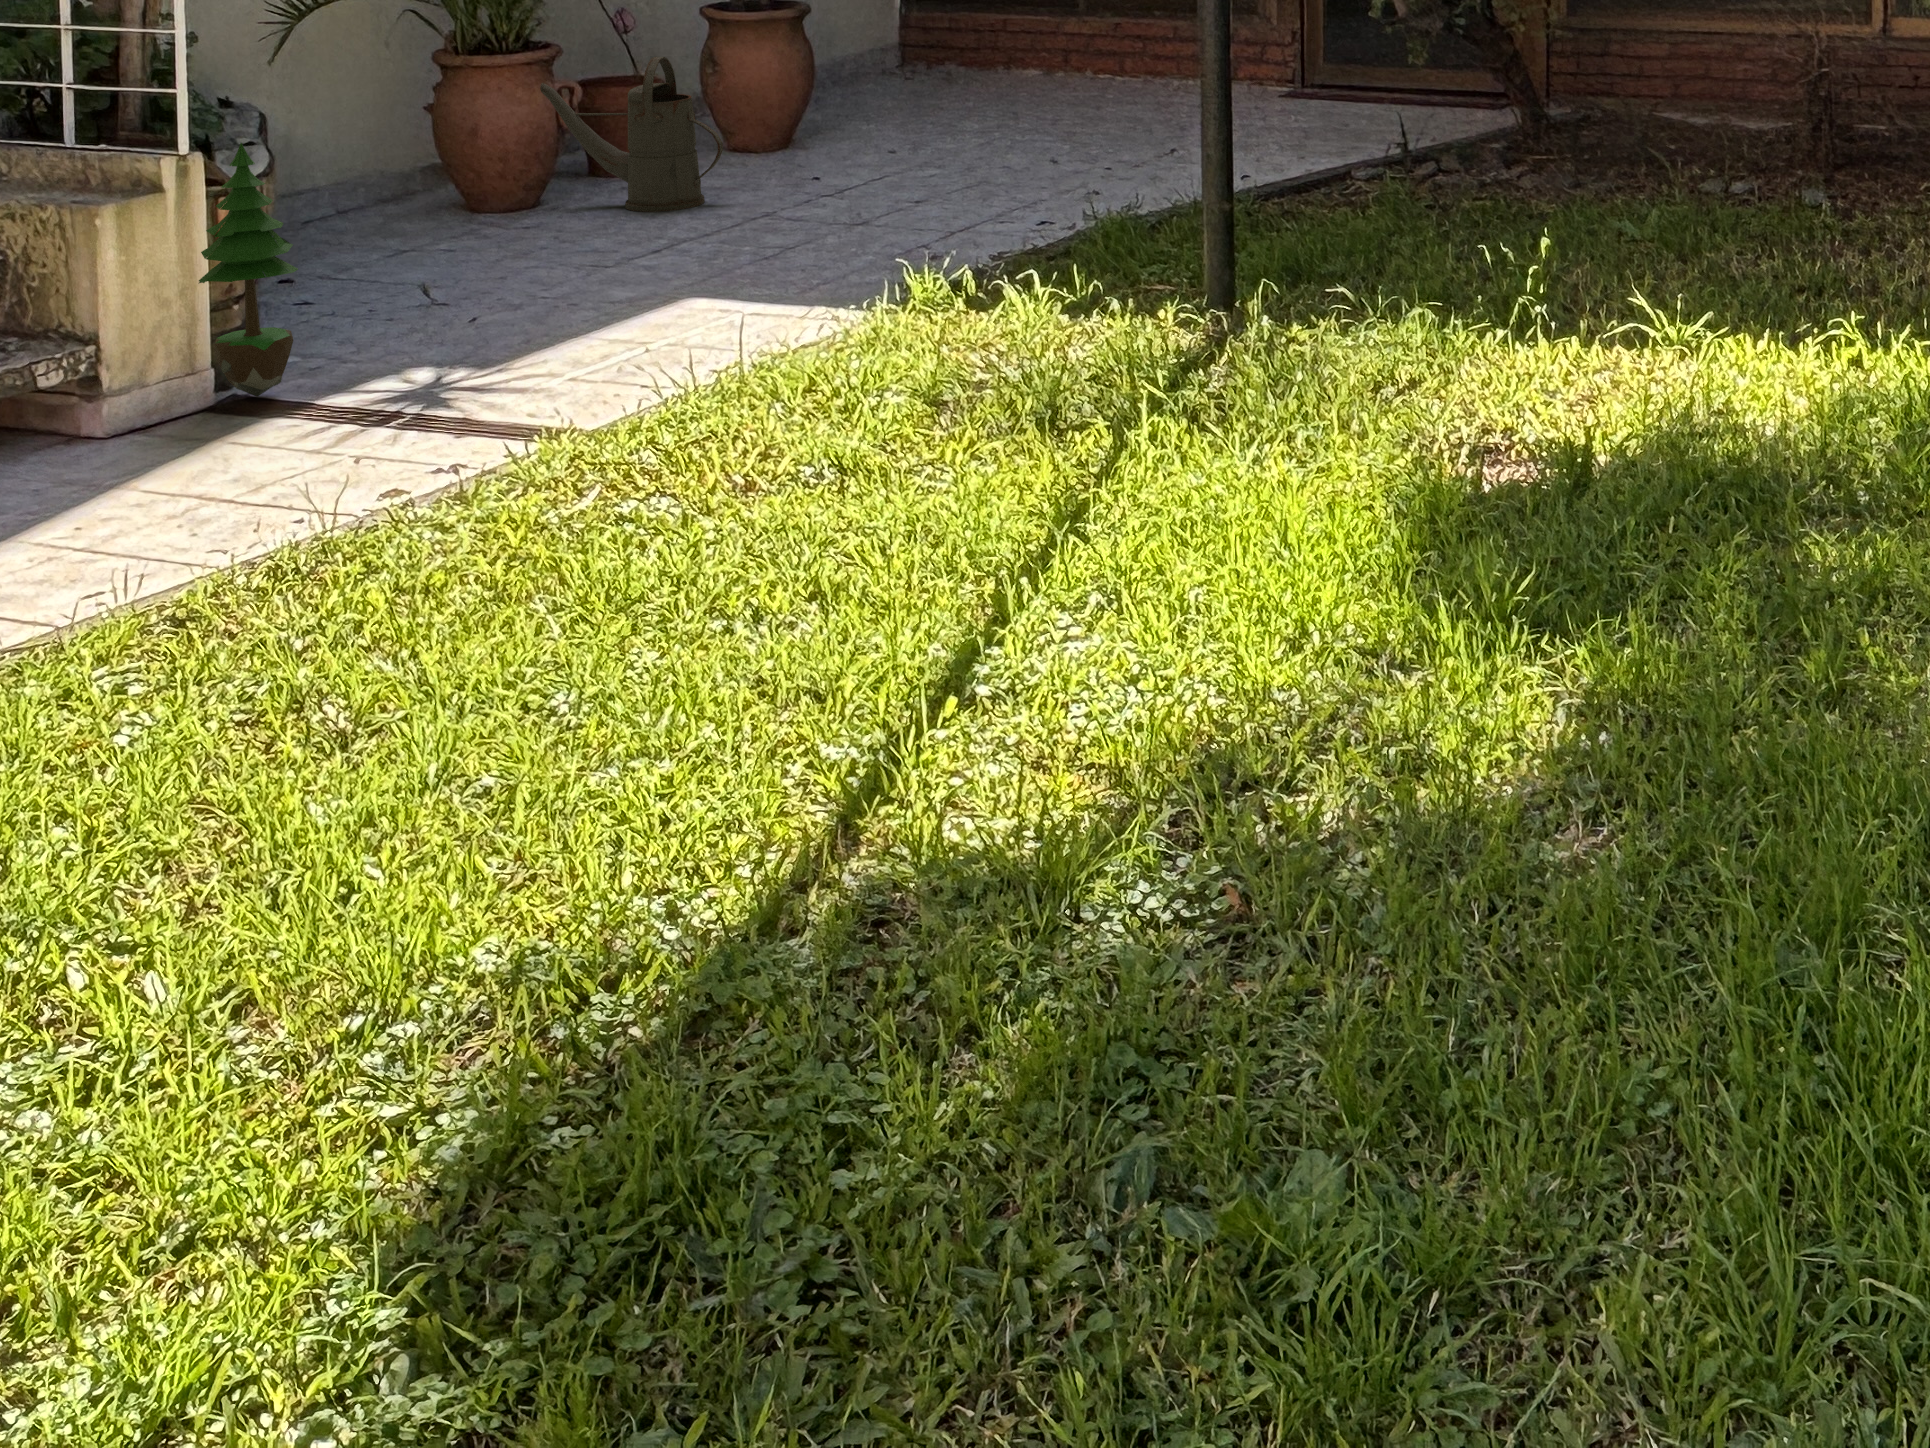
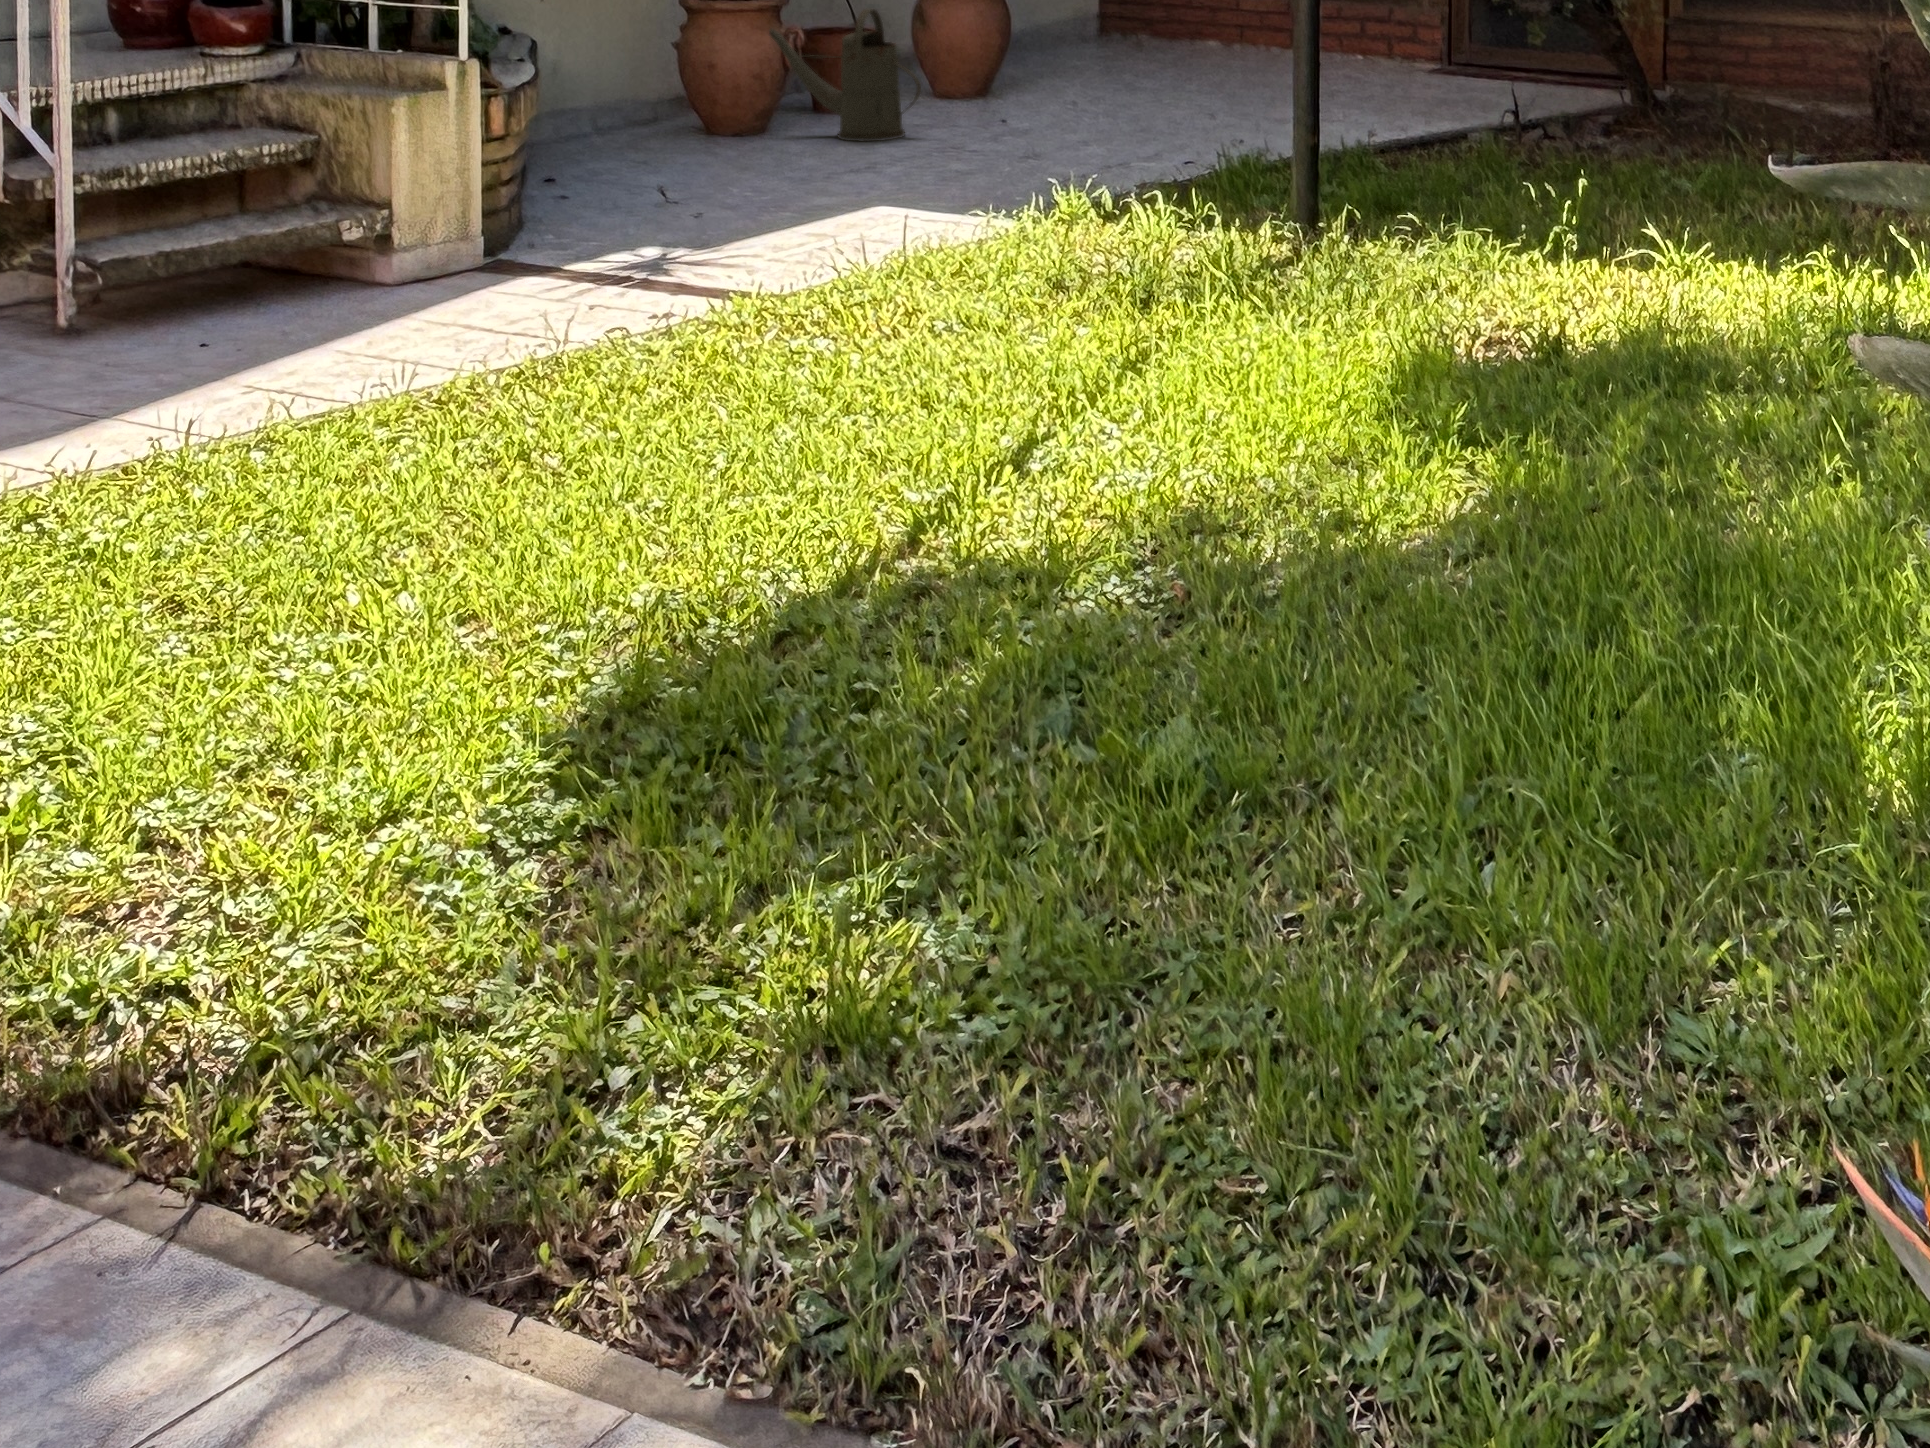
potted tree: present [199,143,298,397] -> none [468,53,549,261]

